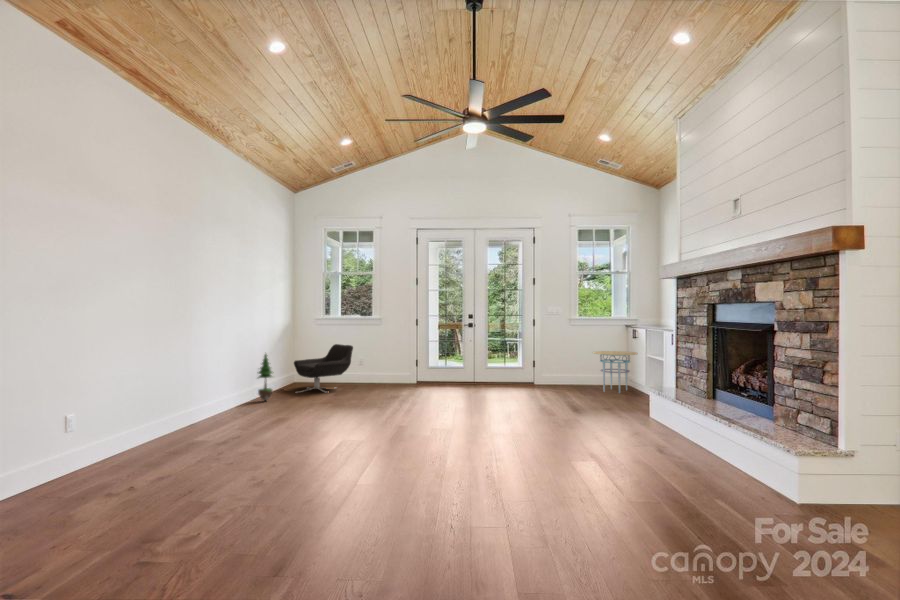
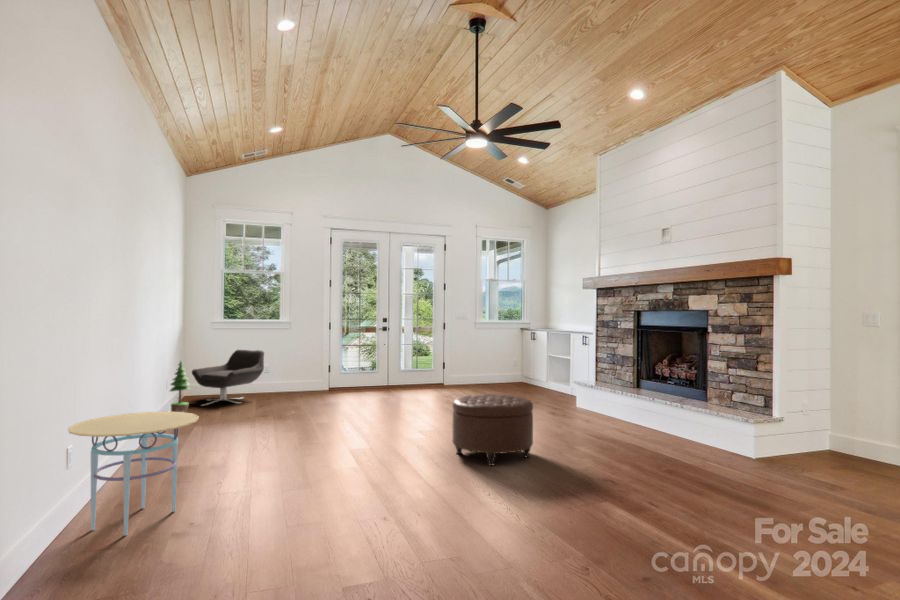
side table: present [593,351,638,393] -> present [68,411,199,535]
ottoman: none [429,395,515,471] -> present [452,394,533,466]

